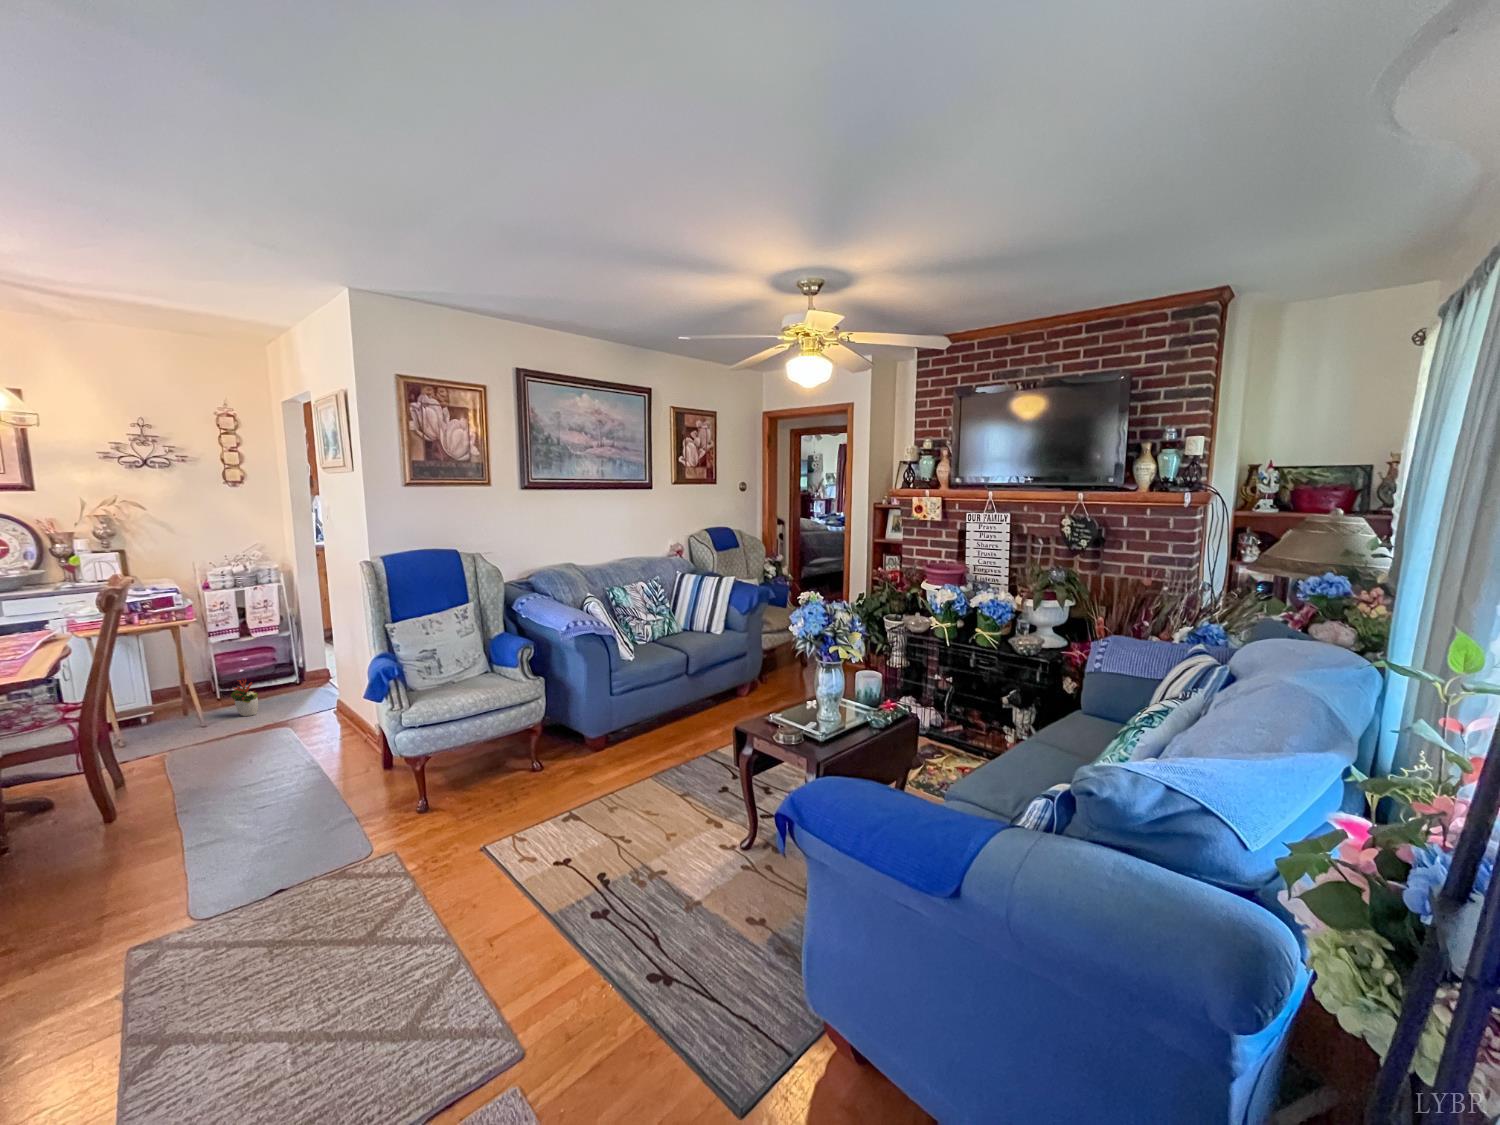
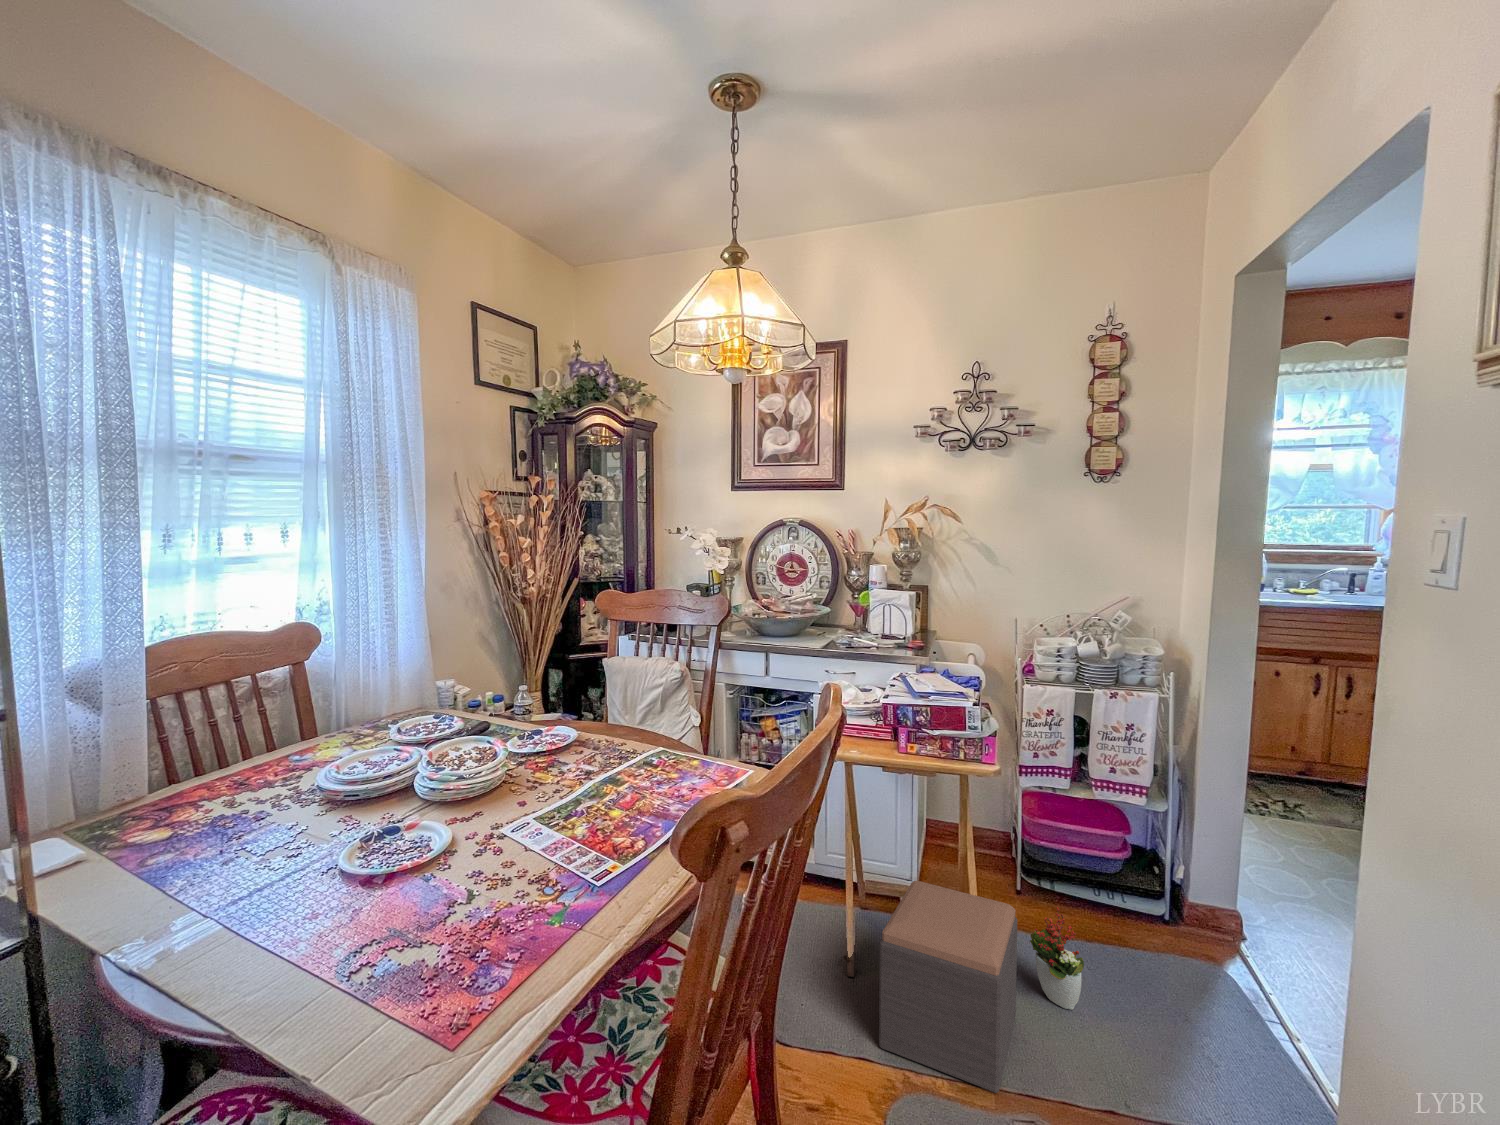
footstool: none [157,678,230,752] -> present [879,881,1017,1093]

